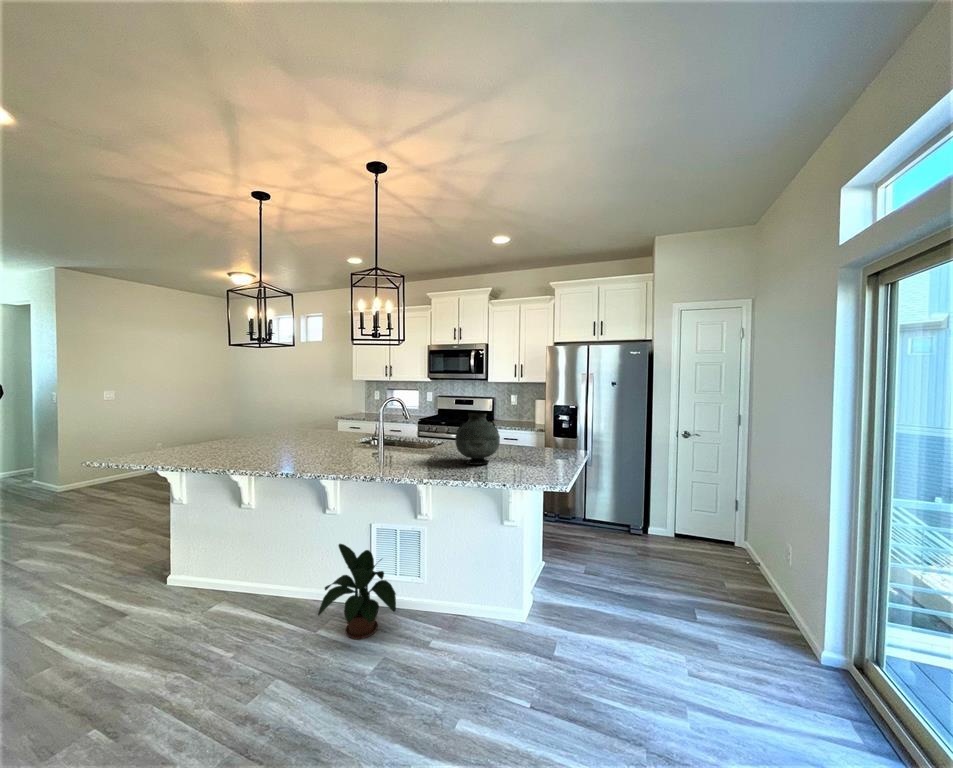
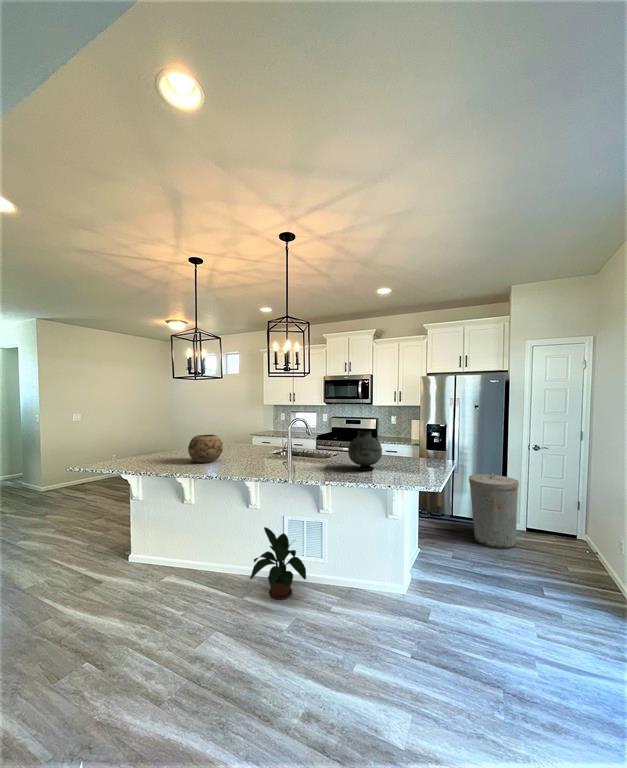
decorative bowl: none [230,418,283,458] -> present [188,435,223,463]
trash can: none [602,463,658,552] -> present [469,473,519,549]

